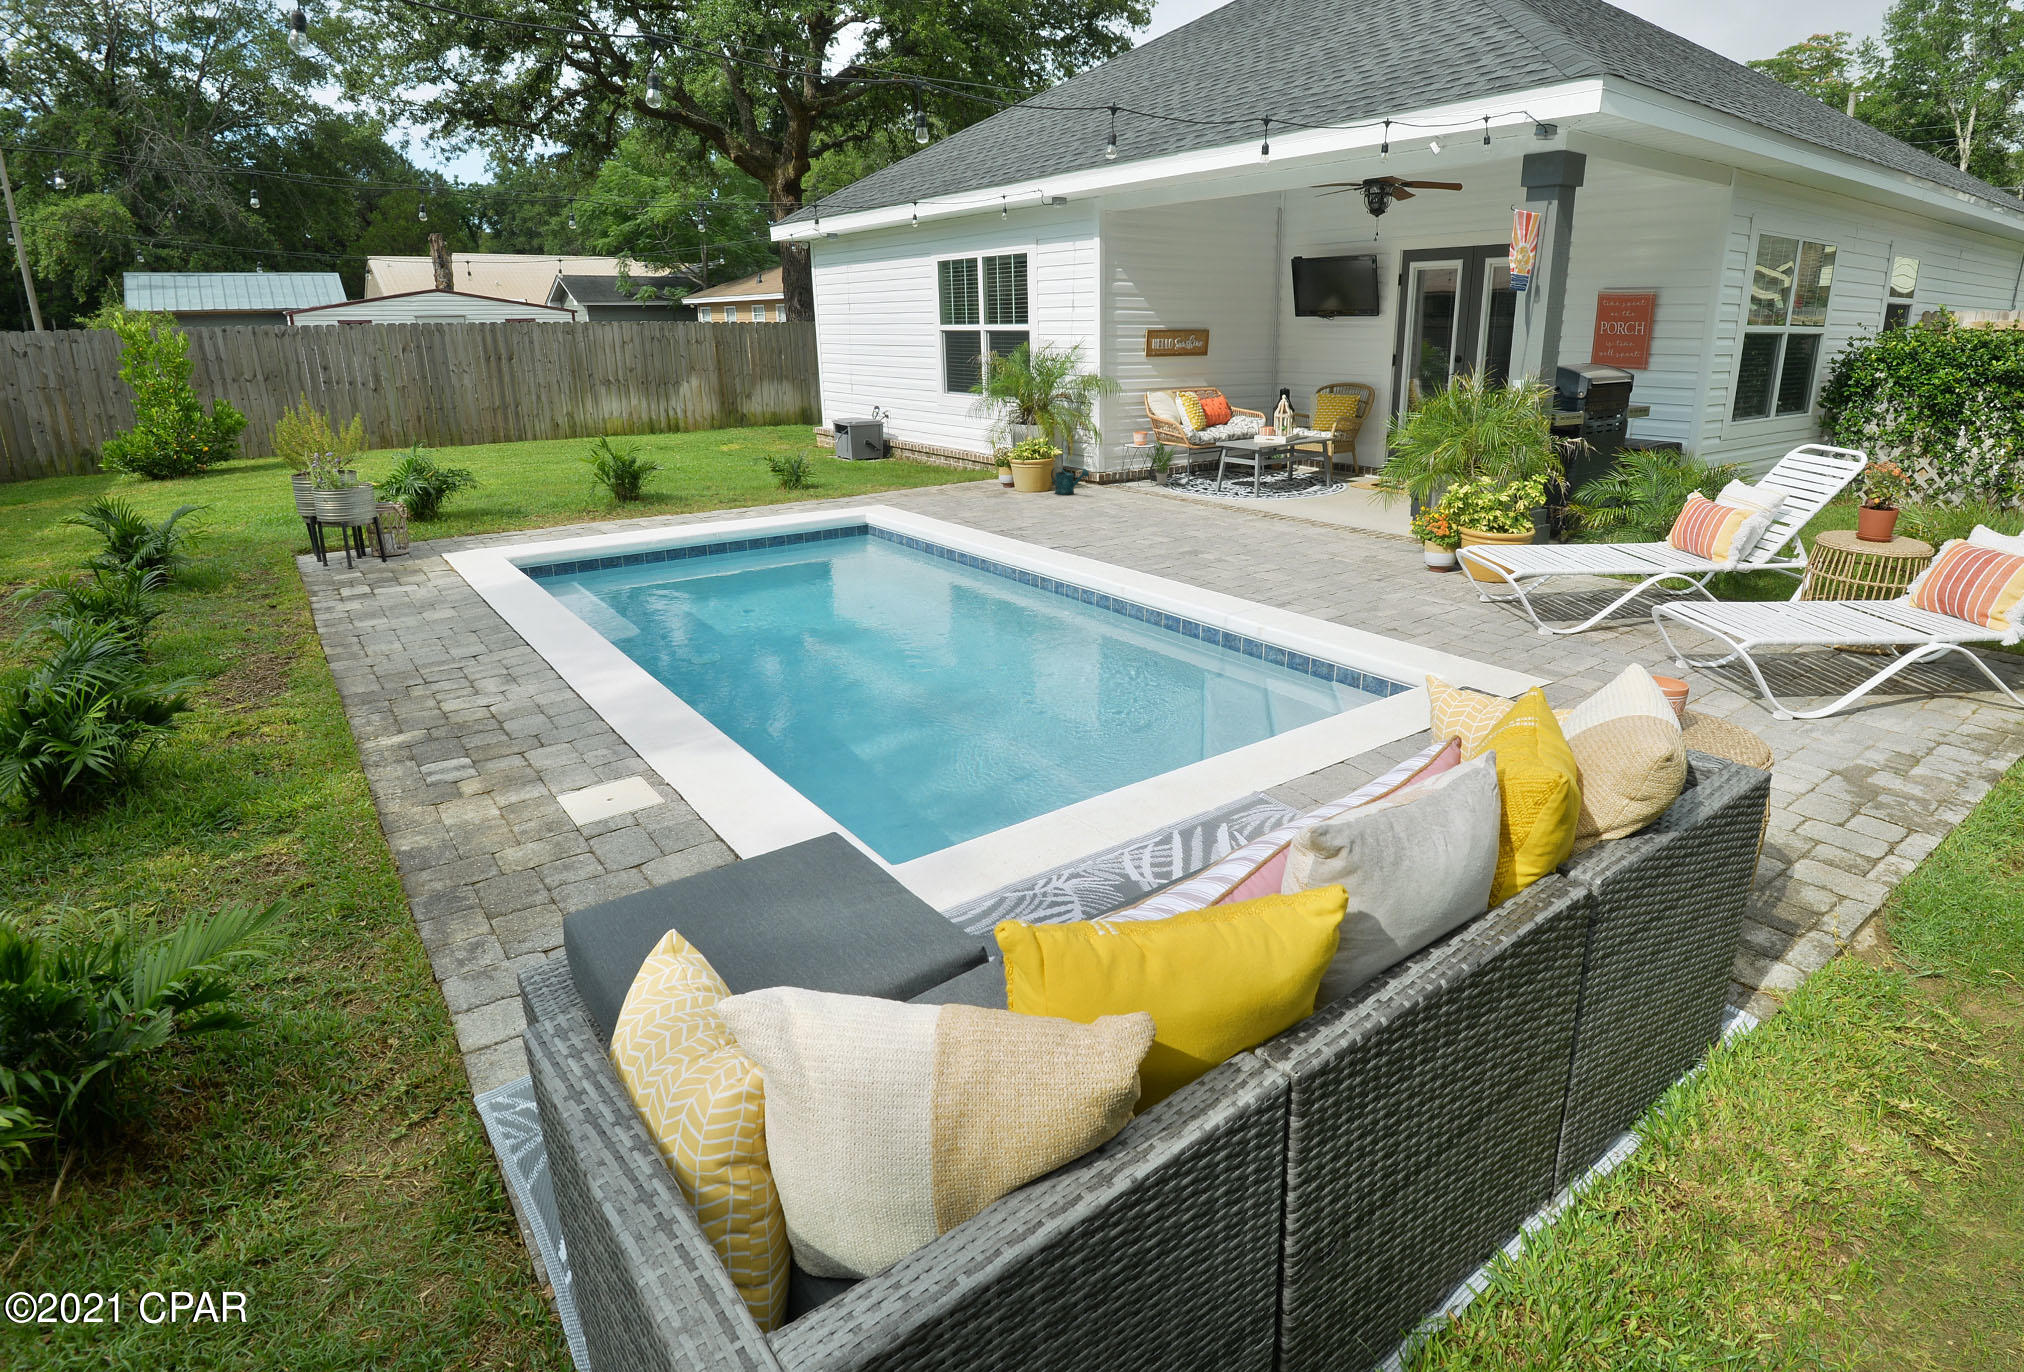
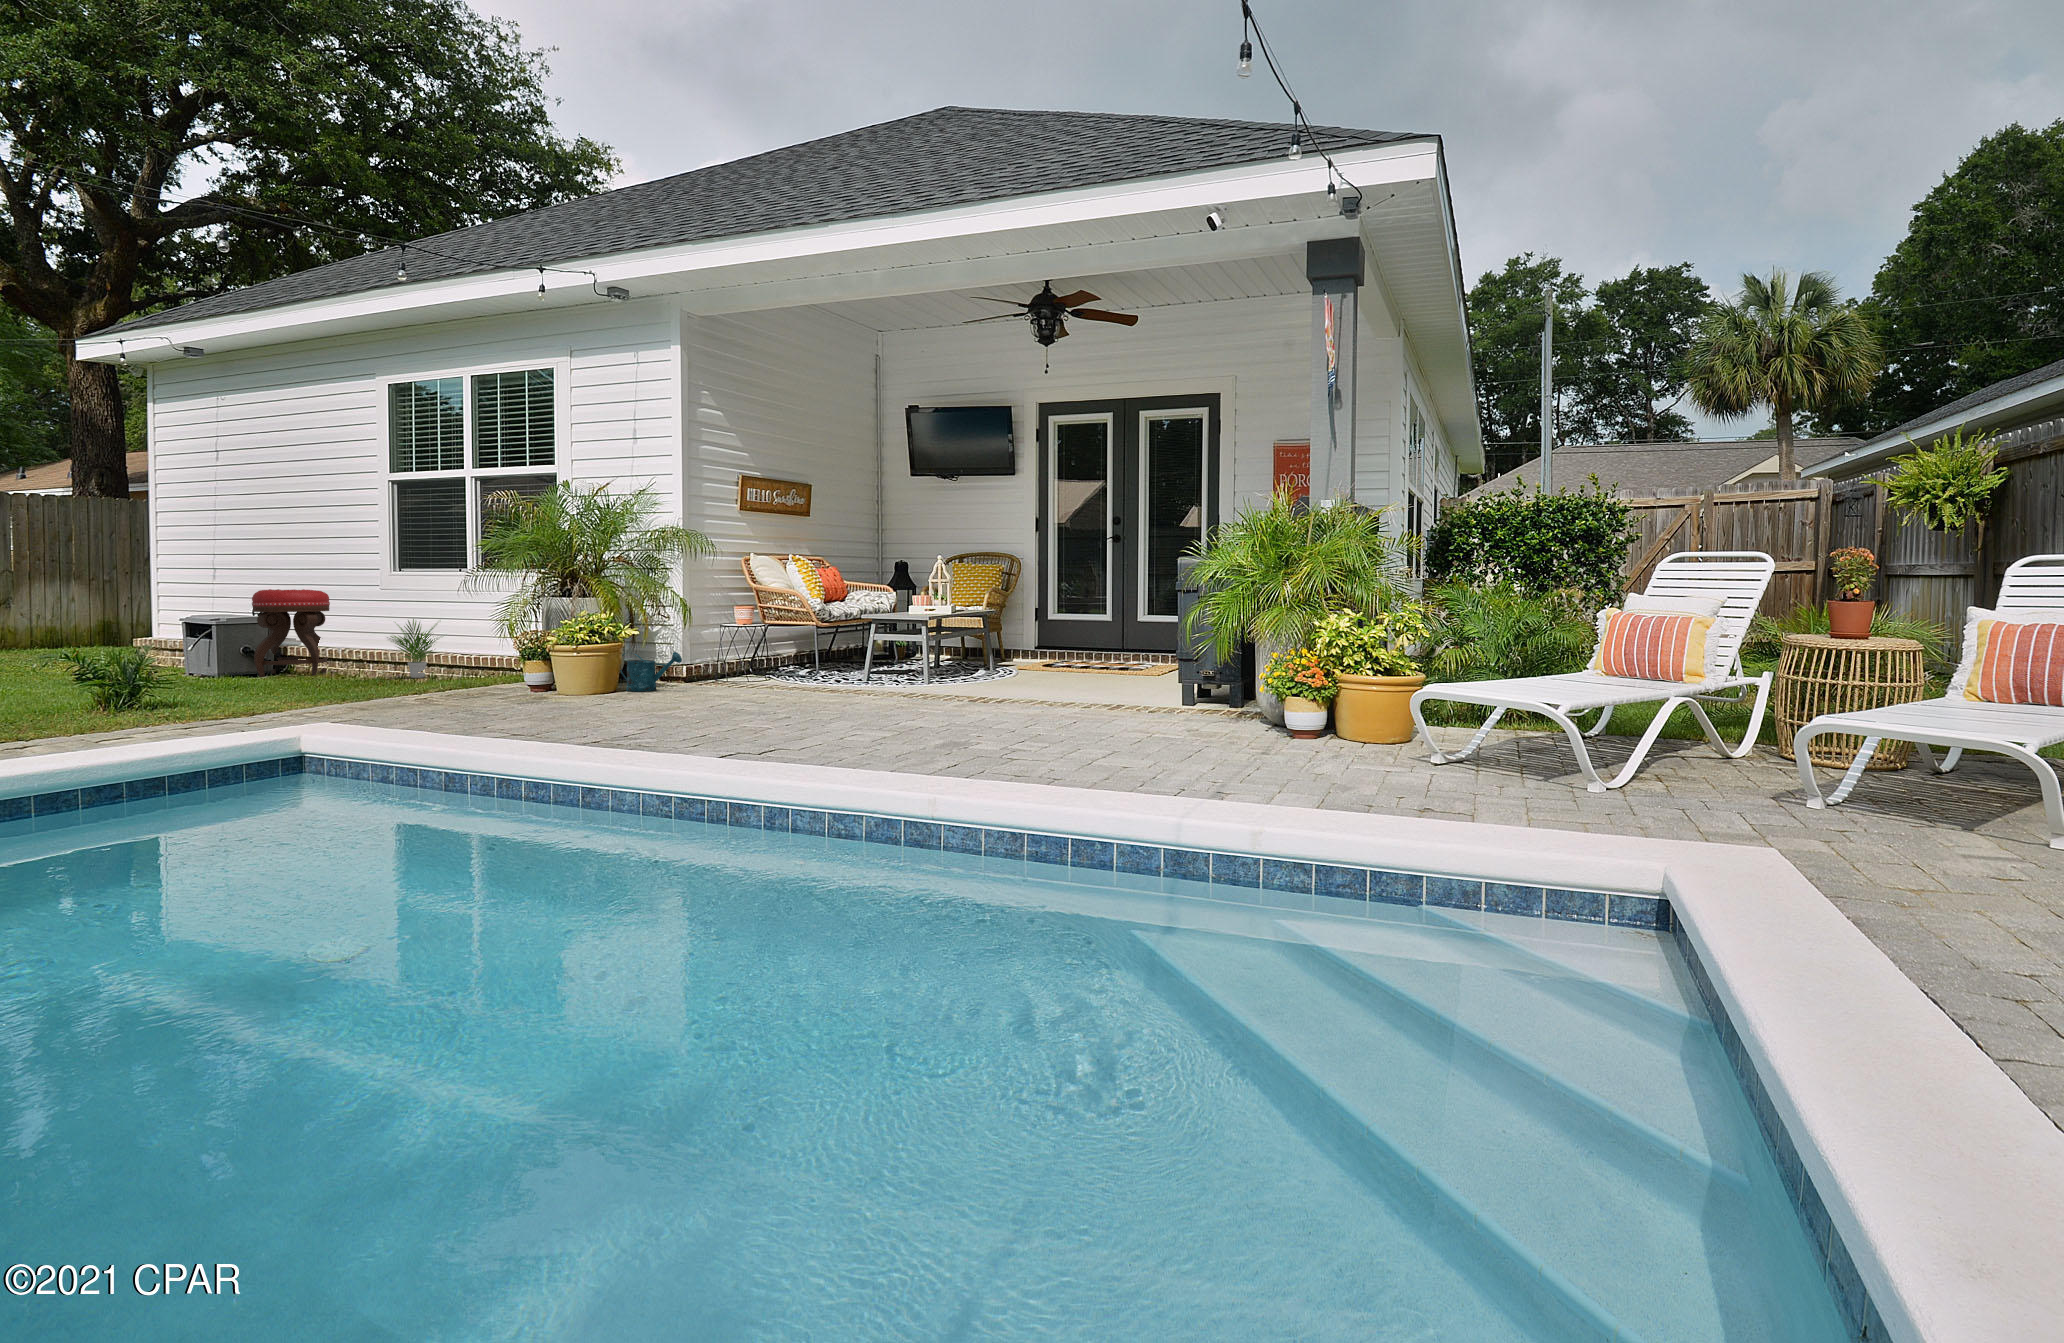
stool: none [869,403,912,461] -> present [252,589,330,677]
potted plant: present [1147,440,1176,485] -> present [387,619,438,678]

